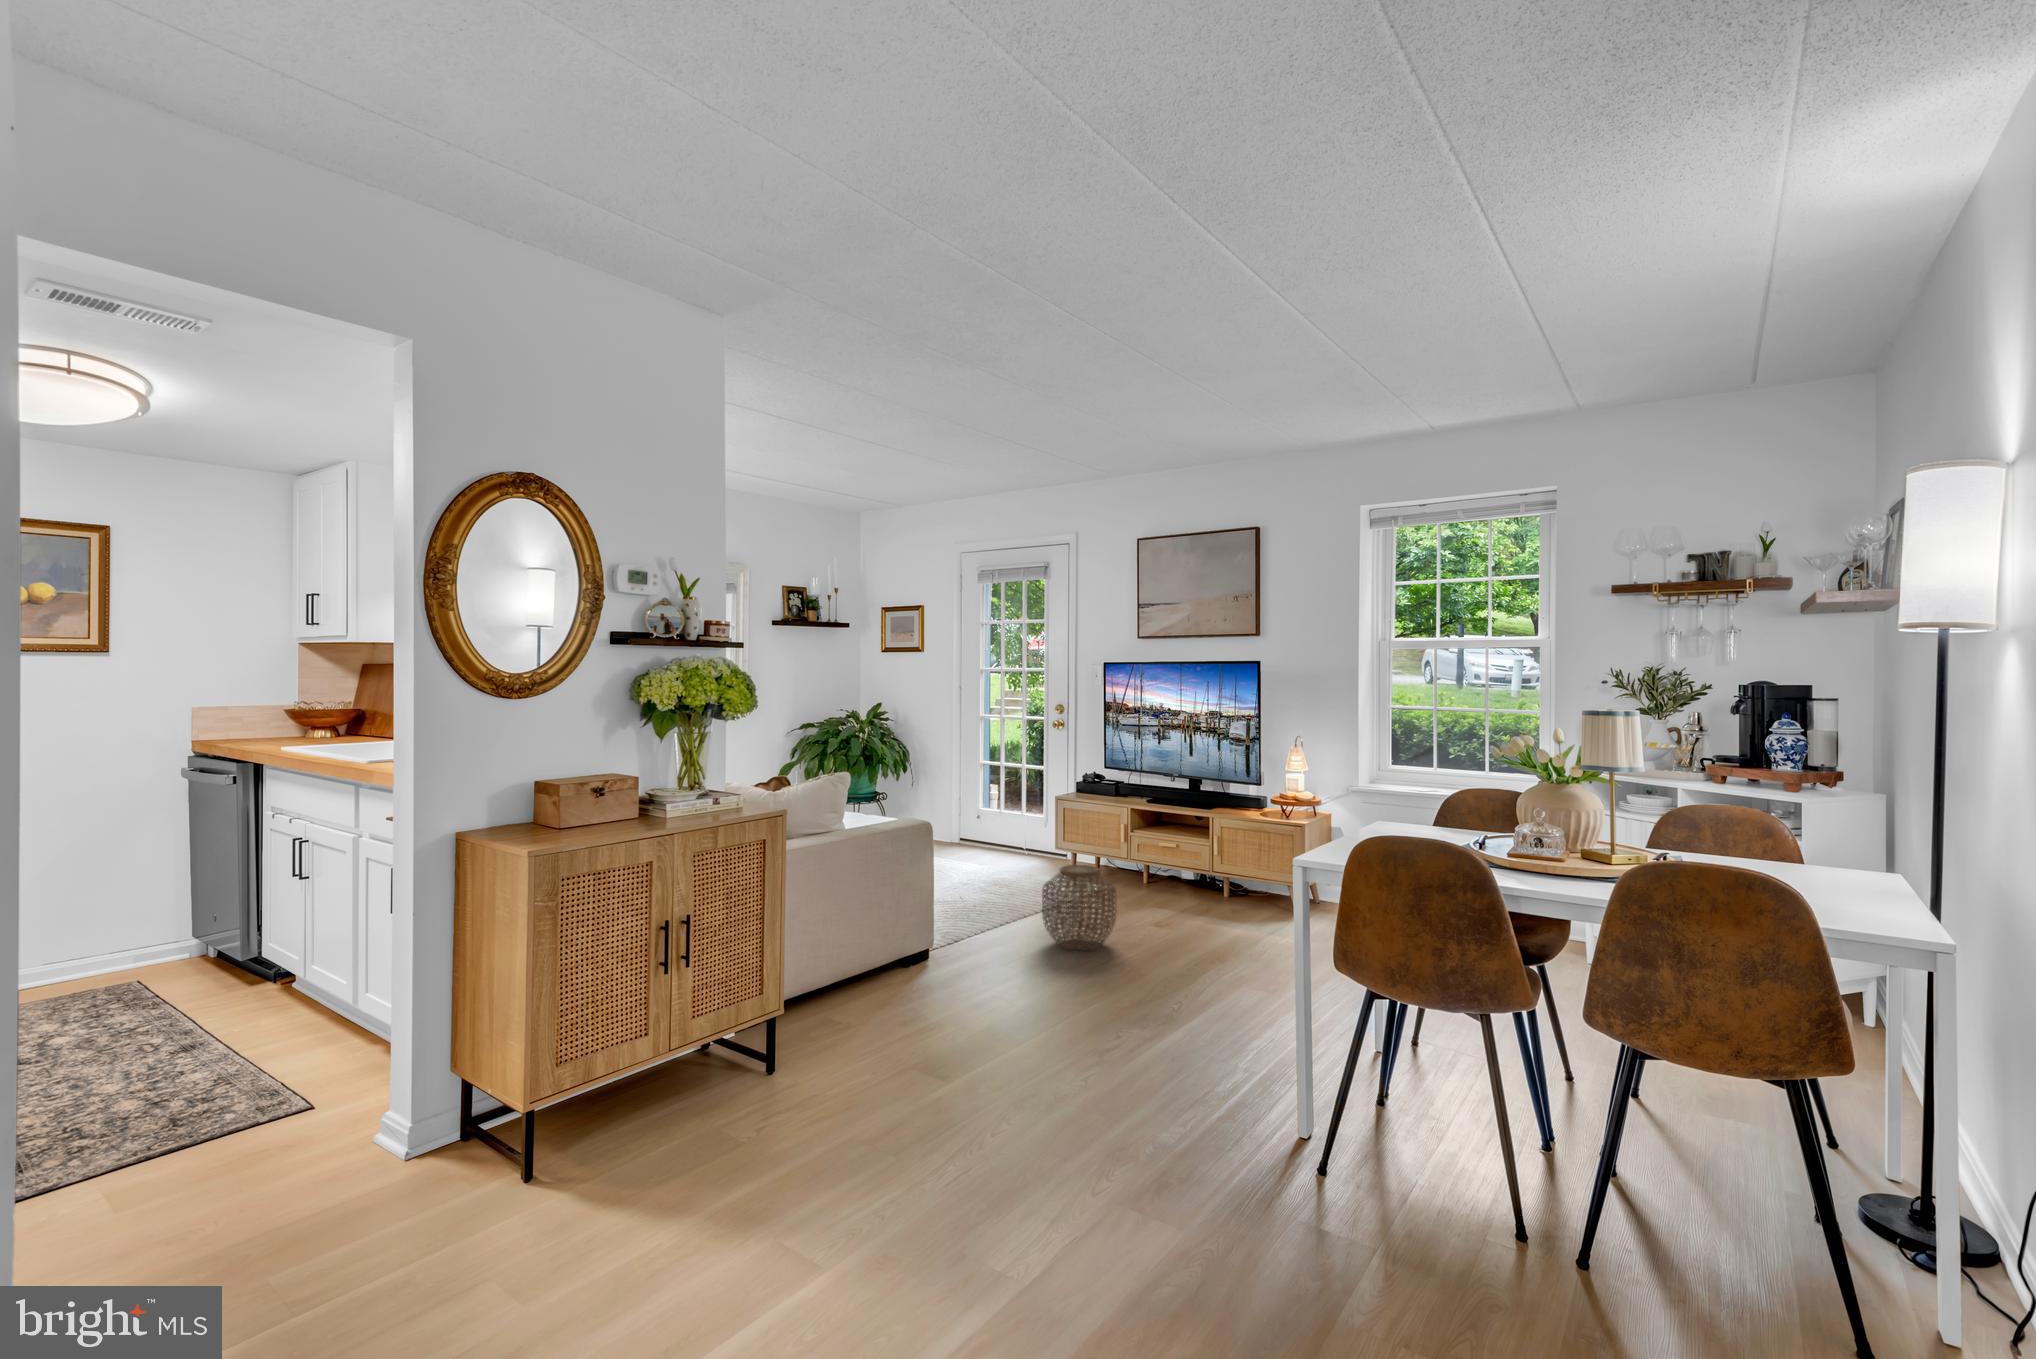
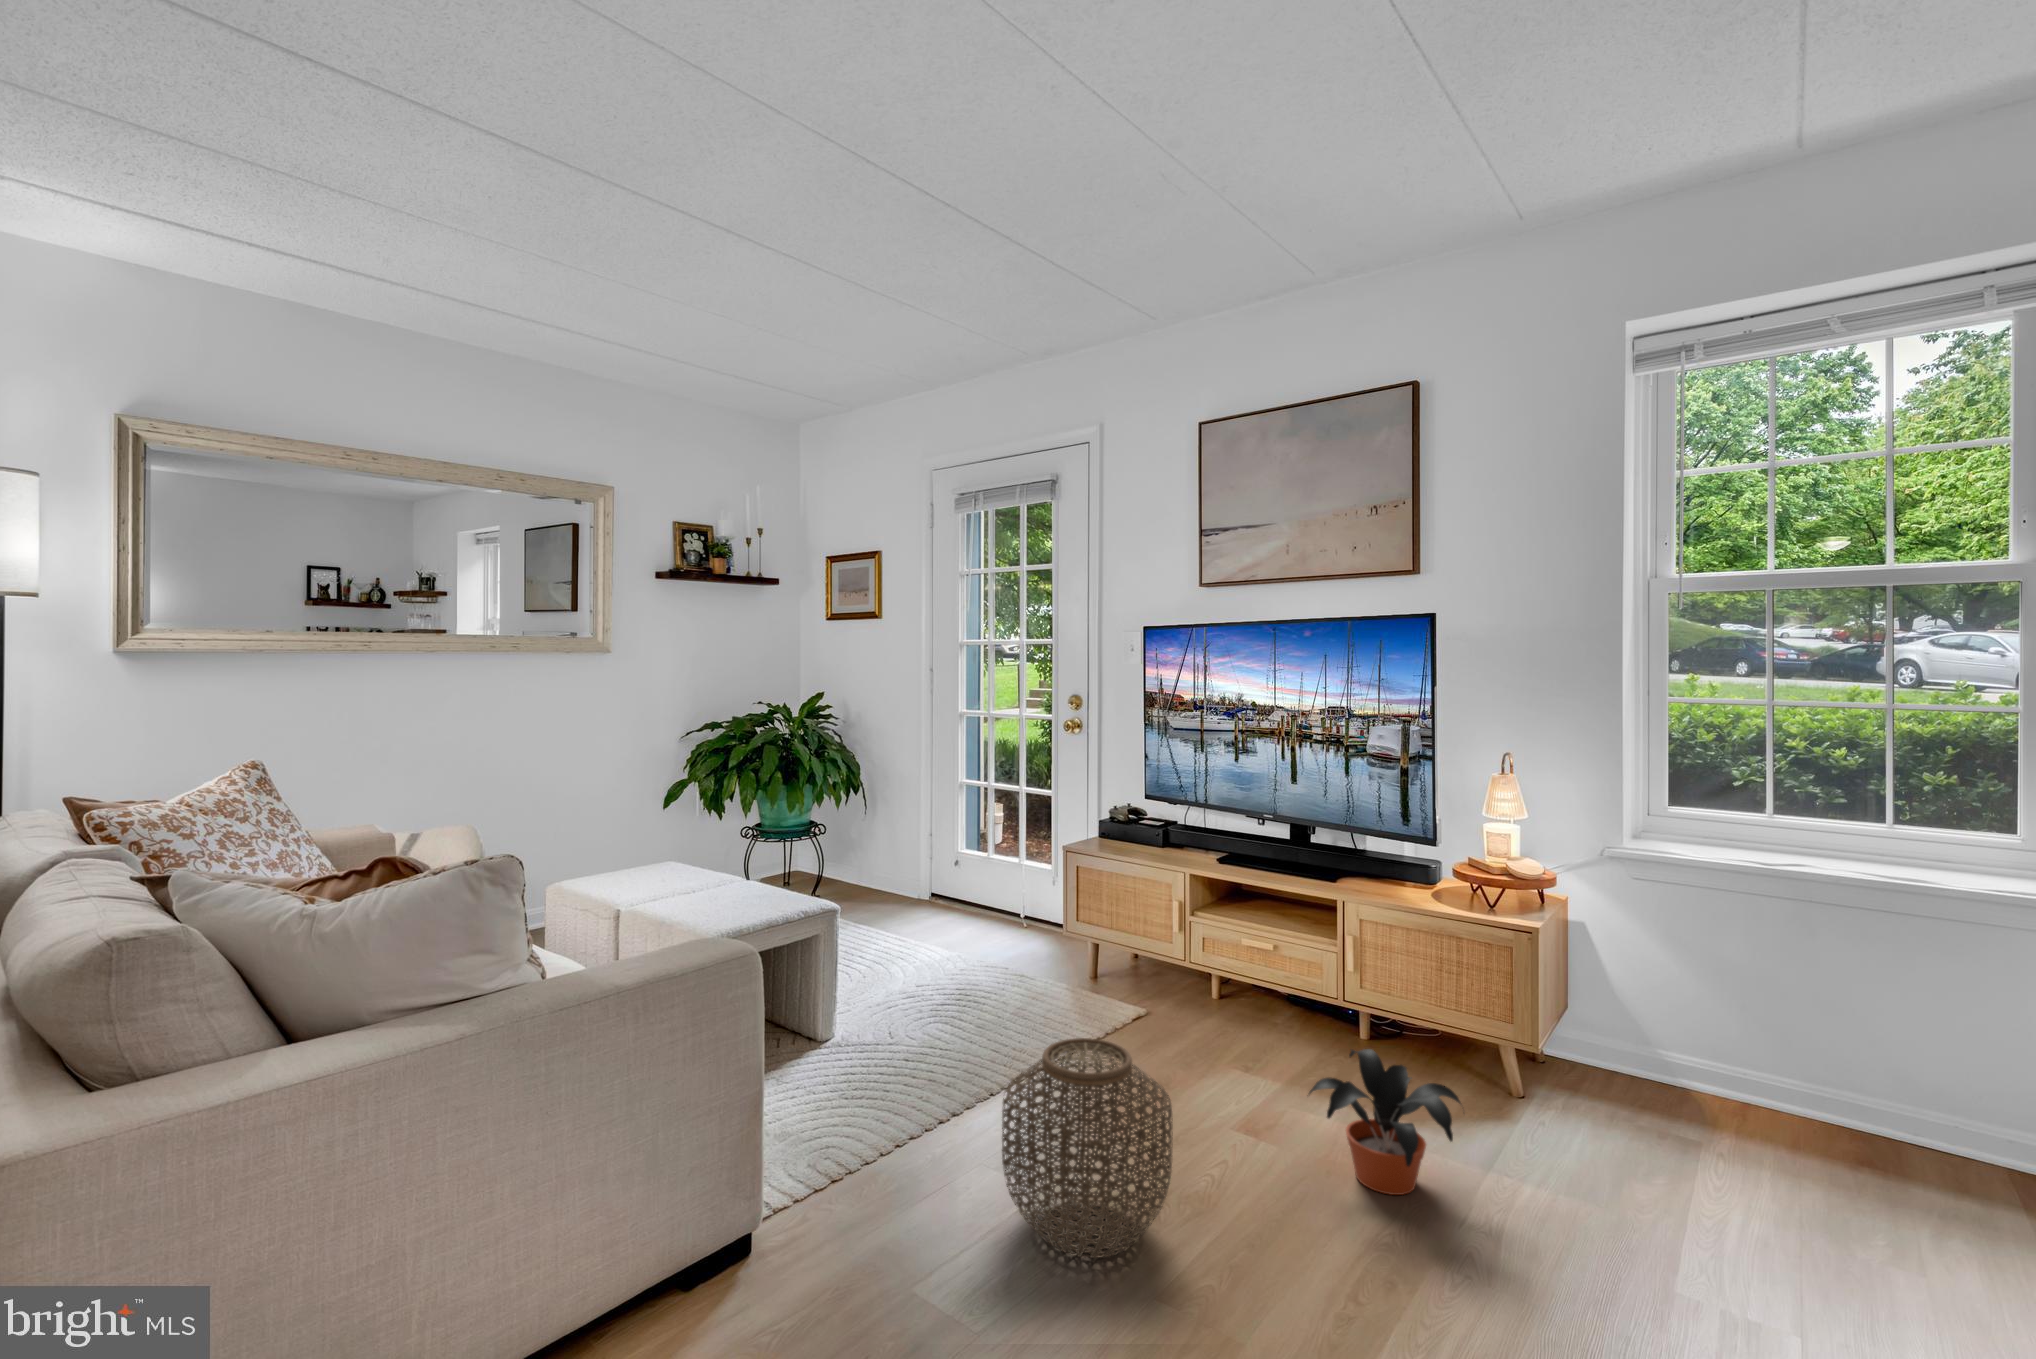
potted plant: none [1181,877,1251,935] -> present [1309,1049,1461,1195]

